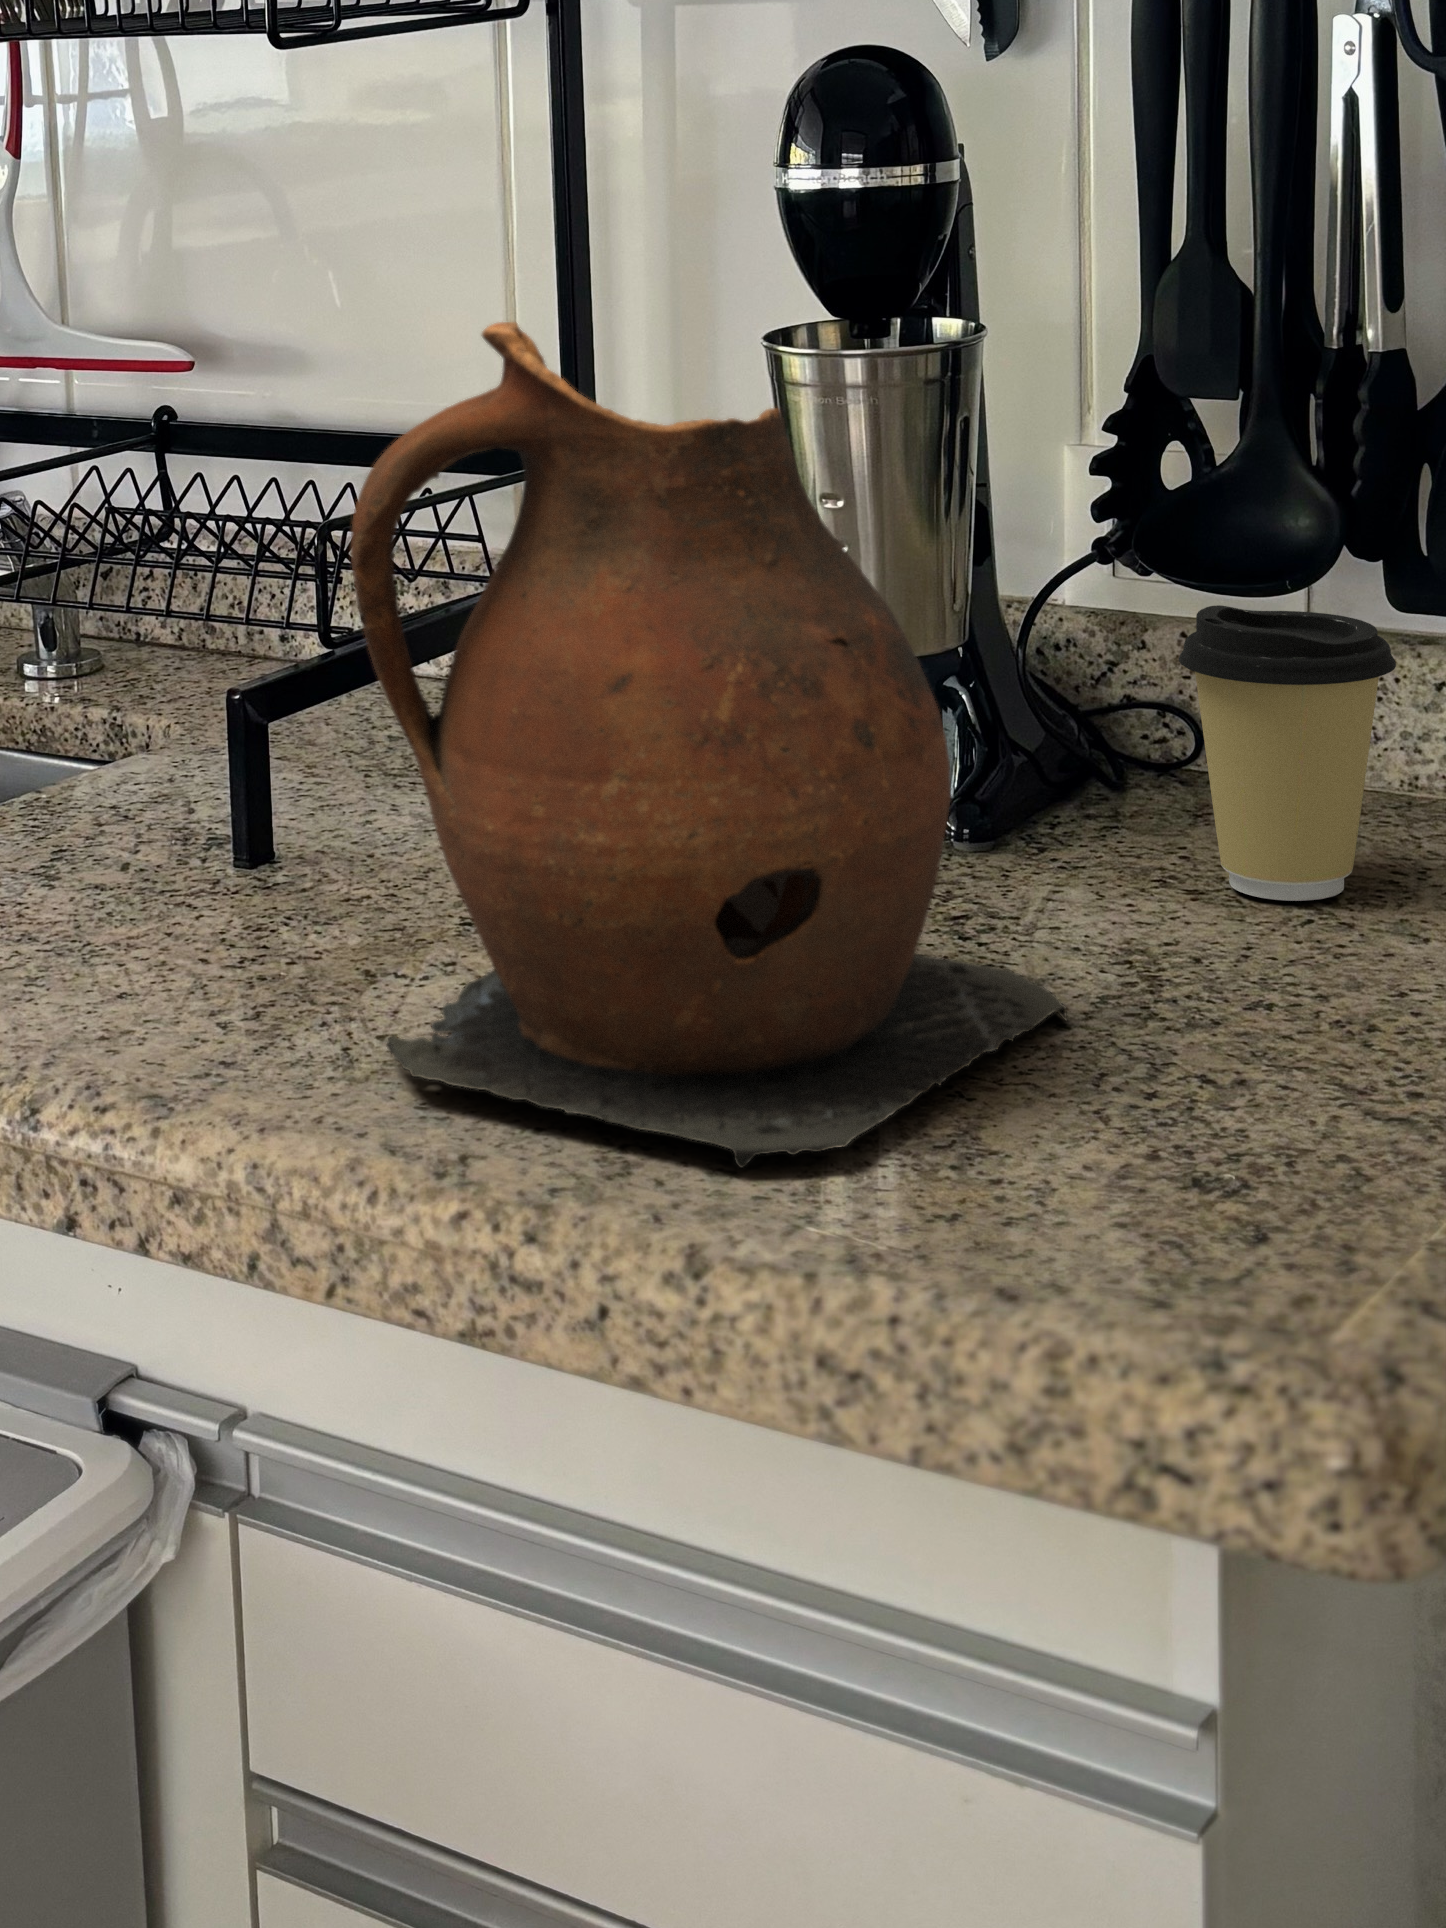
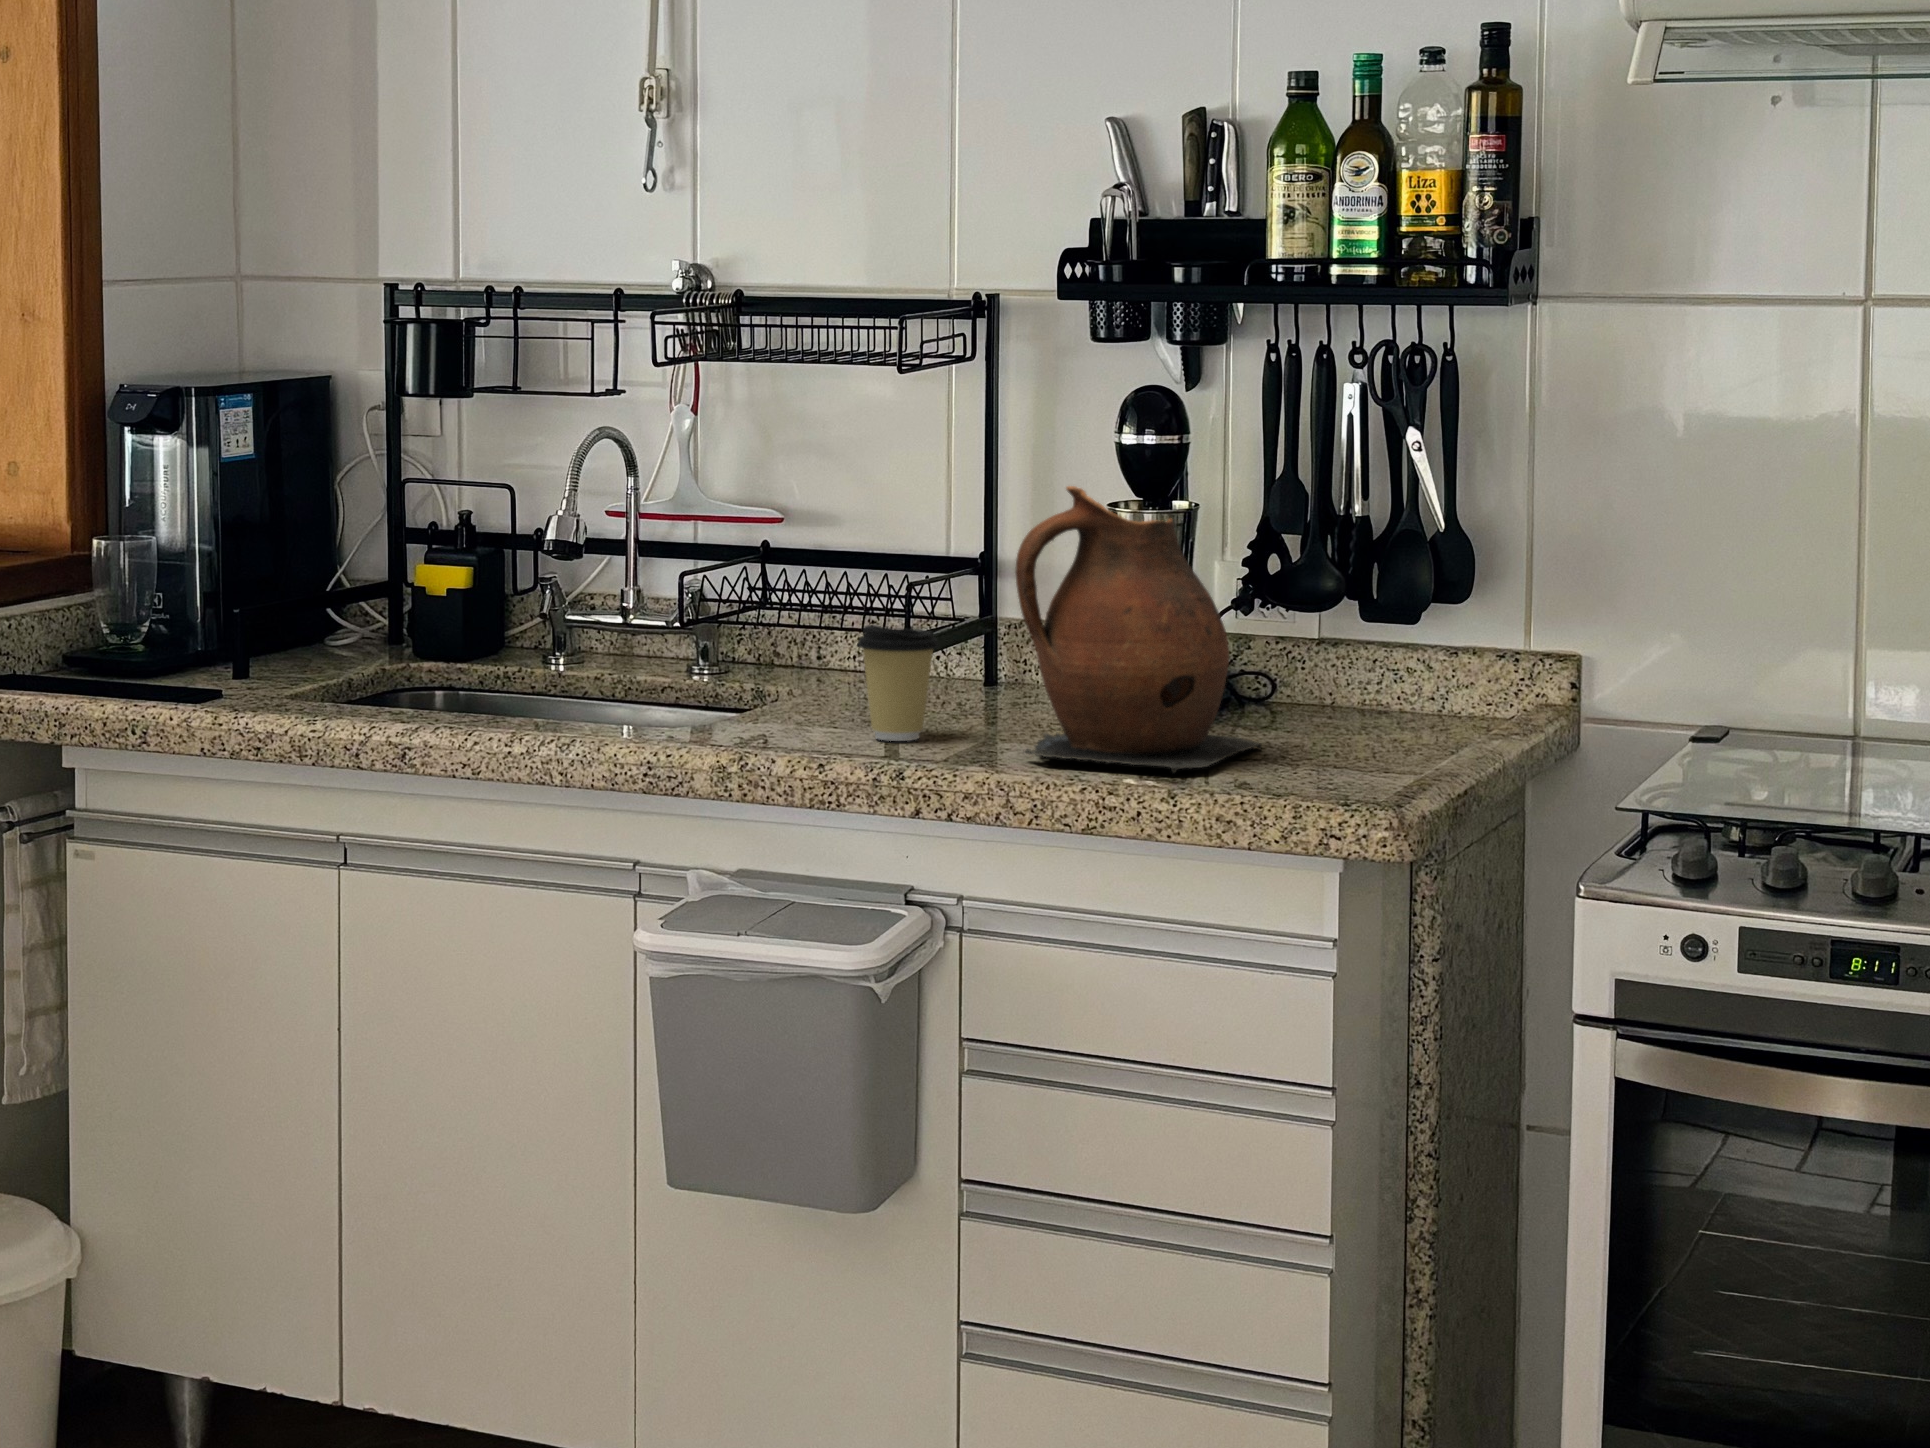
coffee cup: present [1179,605,1396,901] -> present [857,625,939,741]

